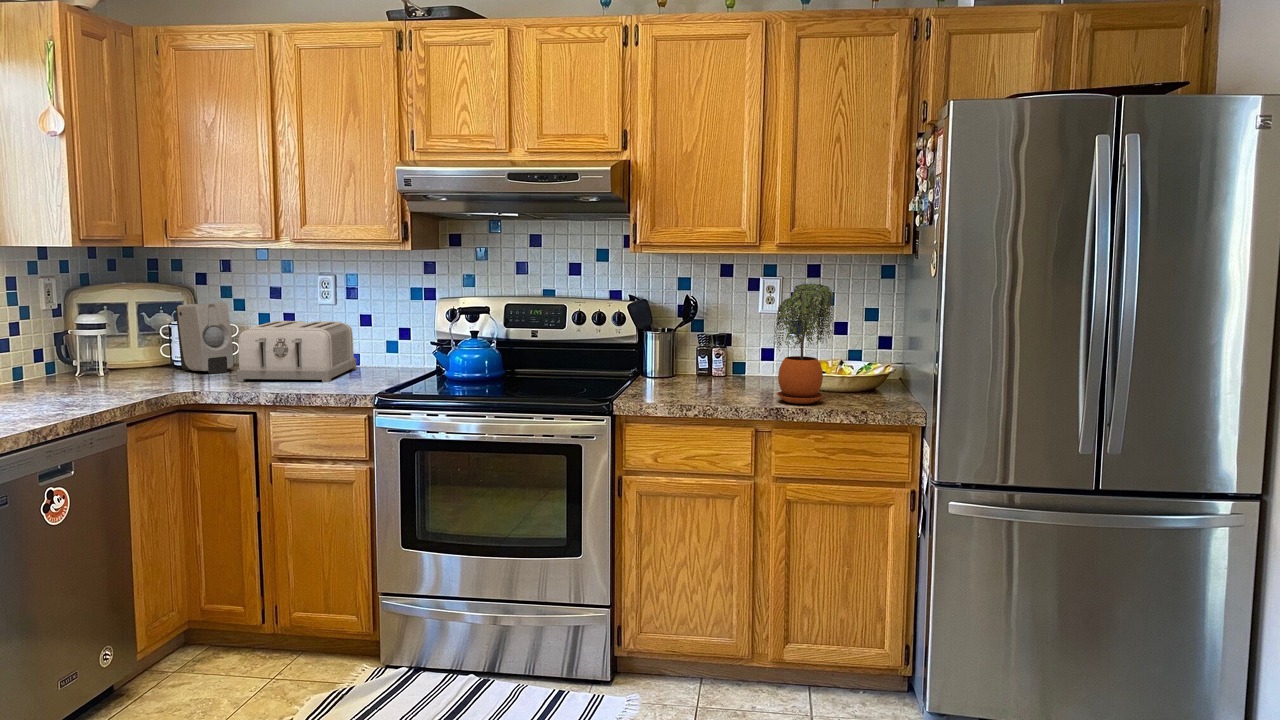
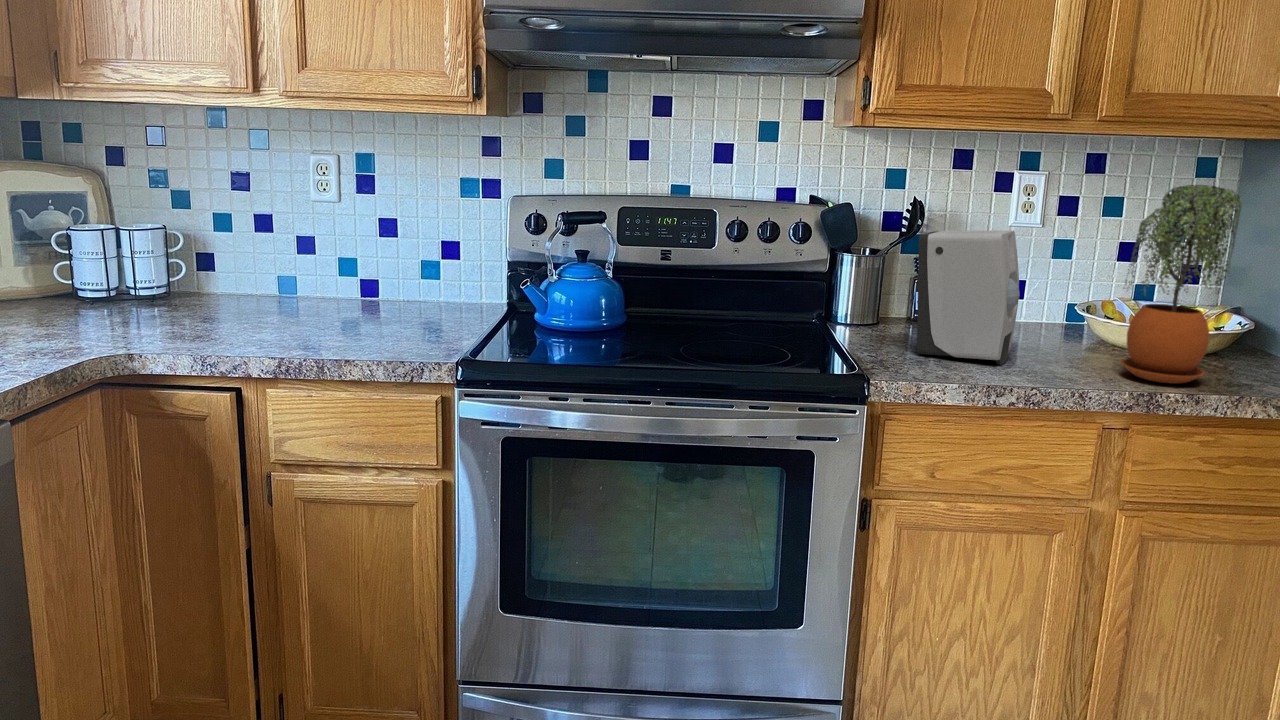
soap dispenser: present [176,303,233,374] -> present [917,231,1020,365]
toaster: present [237,321,356,382] -> none [195,227,377,333]

